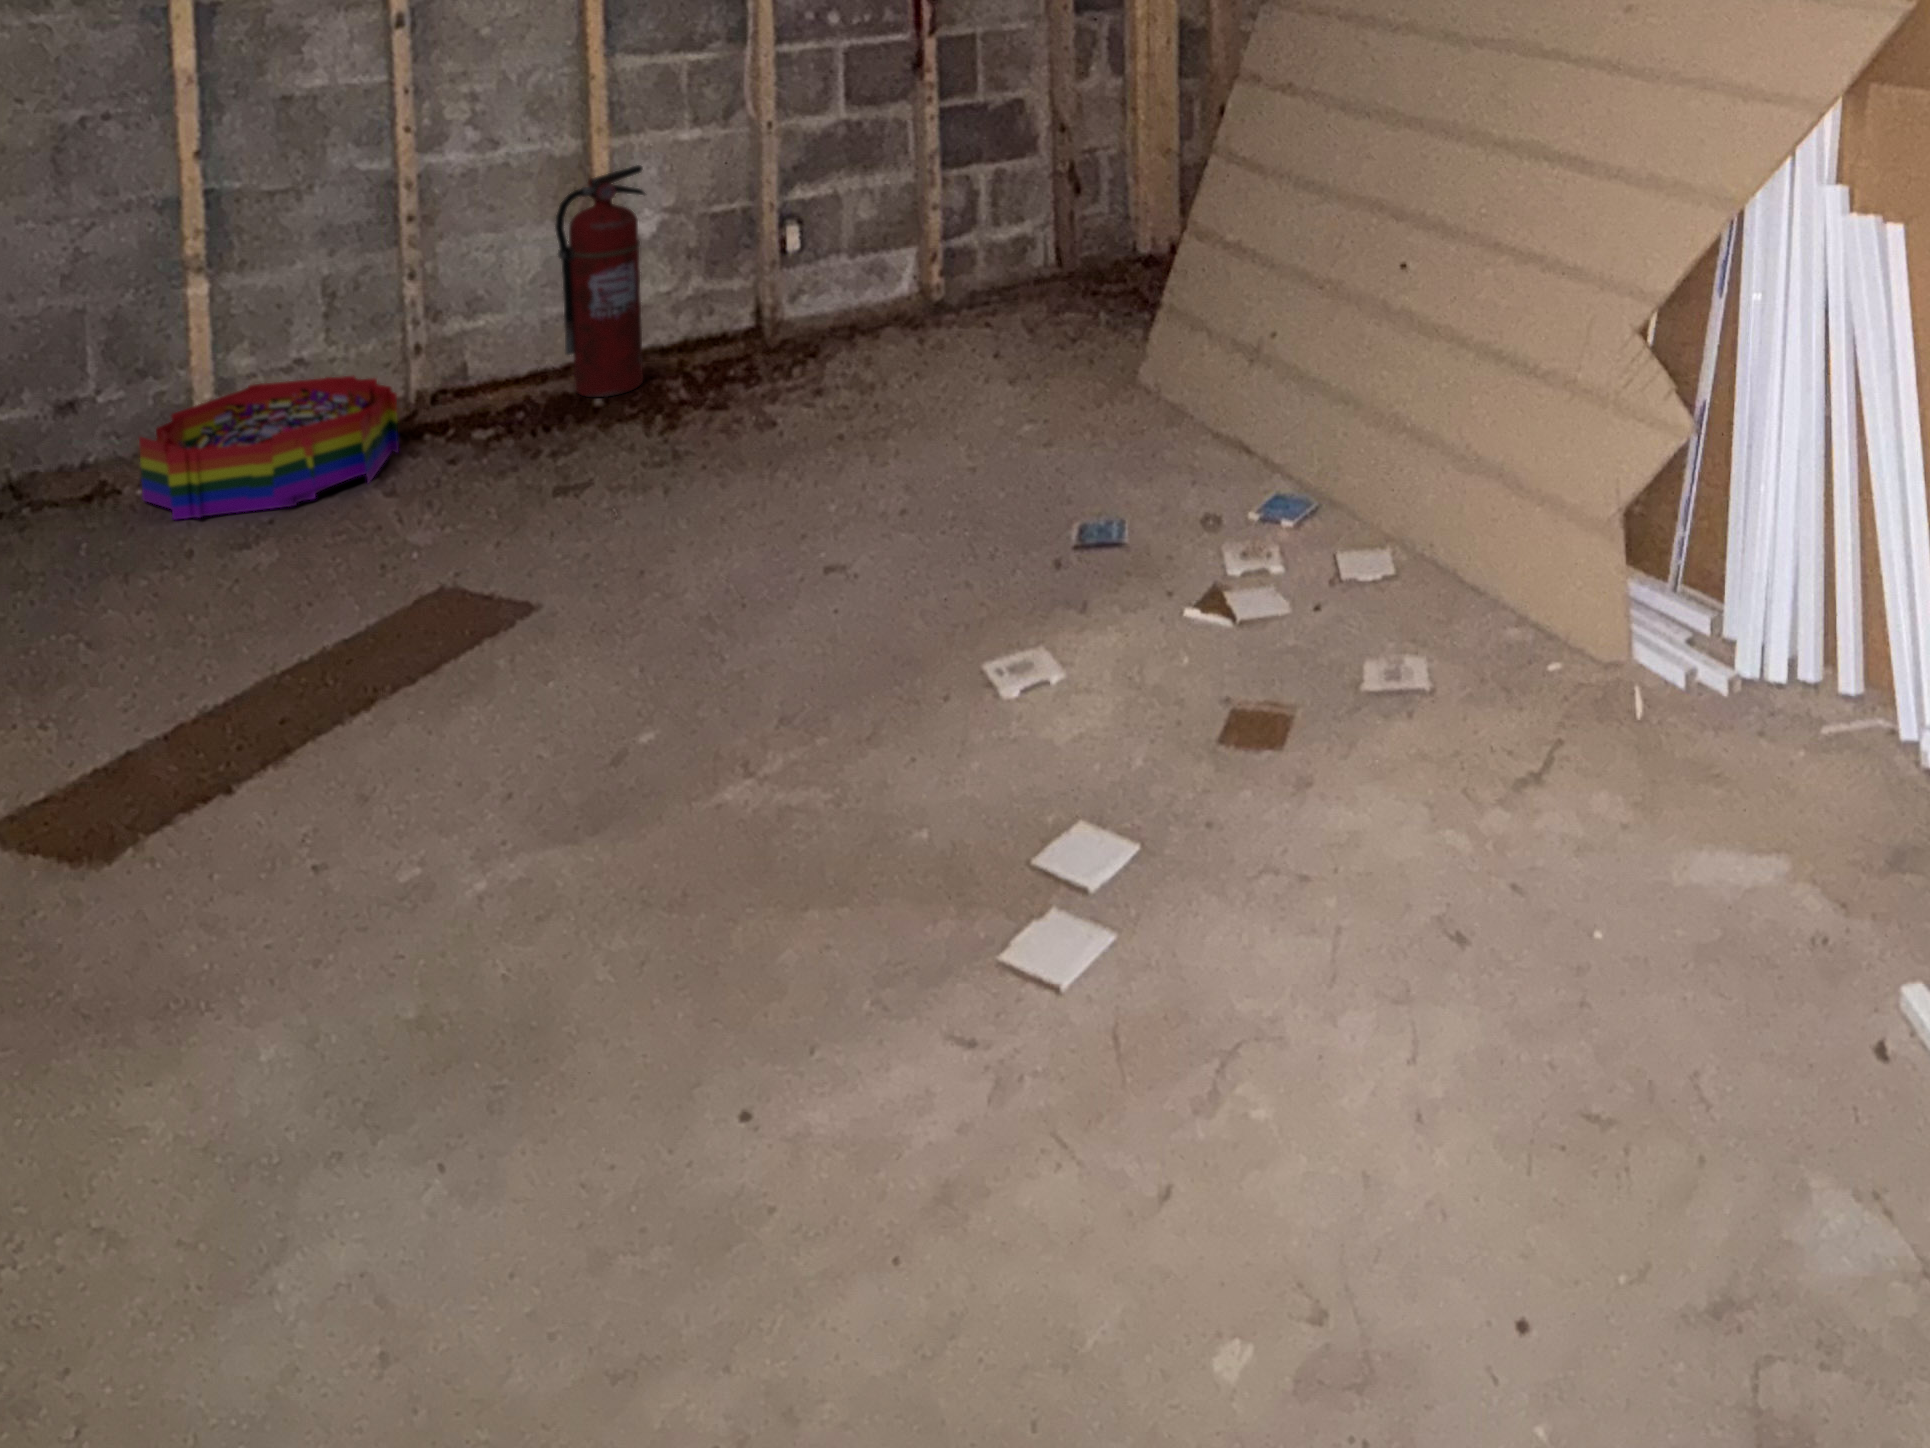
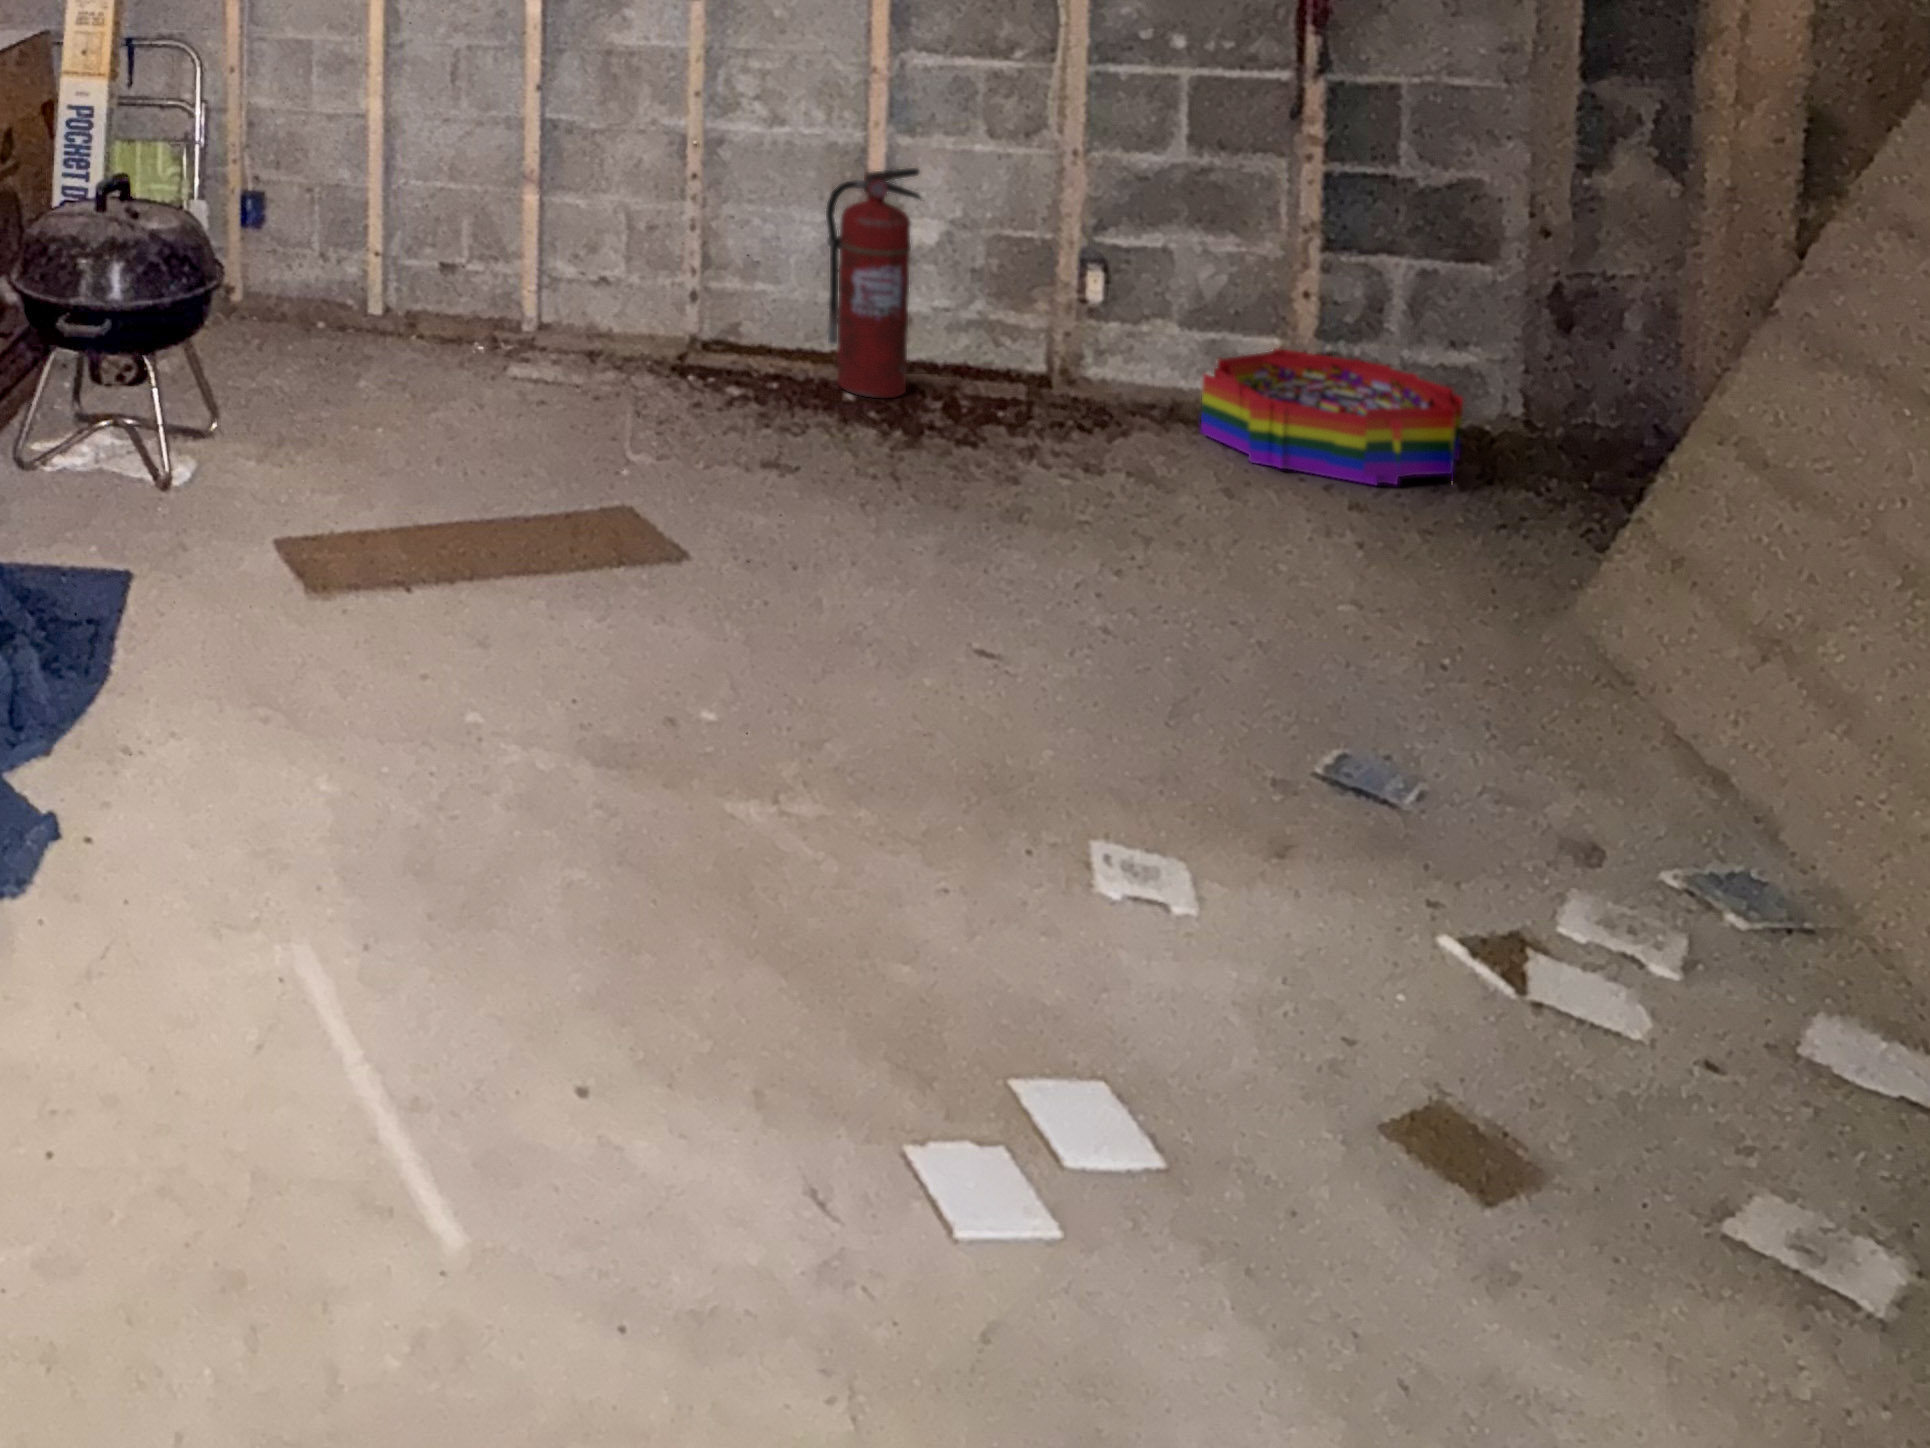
storage bin: present [139,375,399,520] -> present [1201,348,1463,485]

